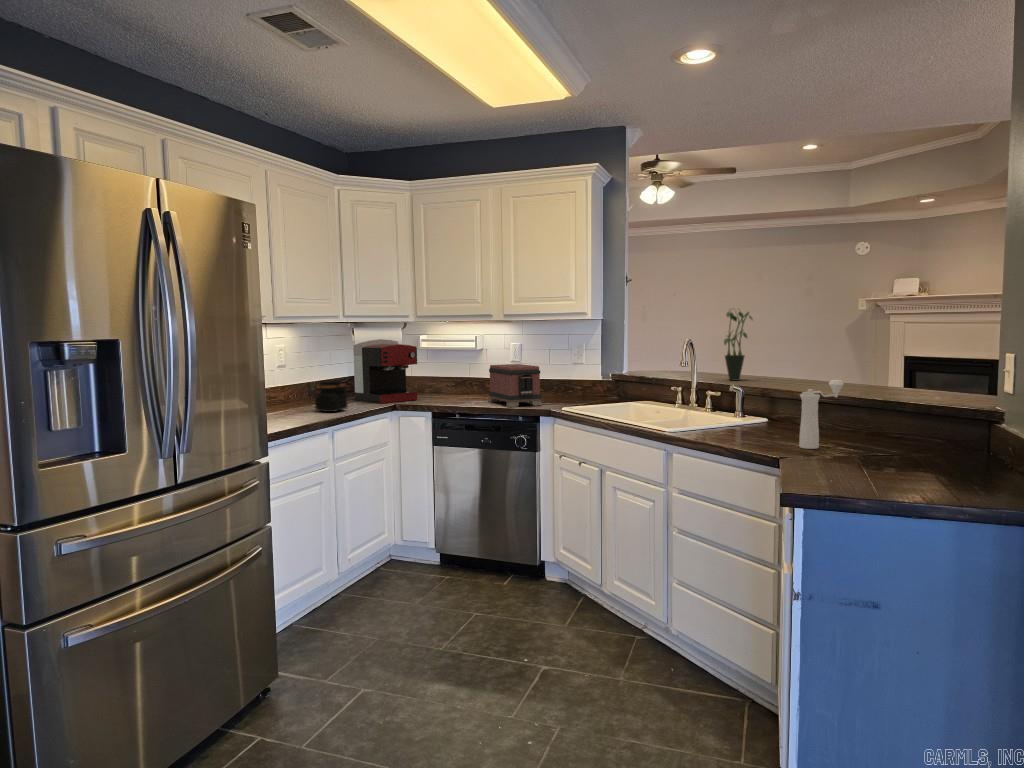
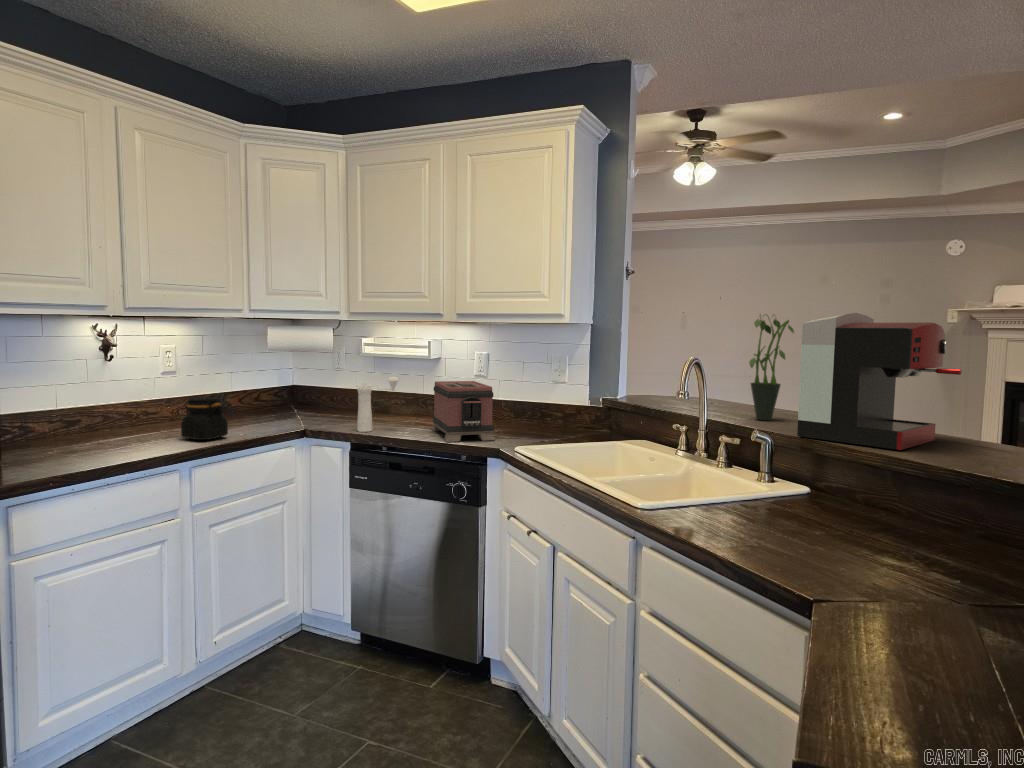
coffee maker: present [353,339,417,403] -> present [797,313,962,450]
pepper mill: present [799,380,844,449] -> present [357,377,399,432]

